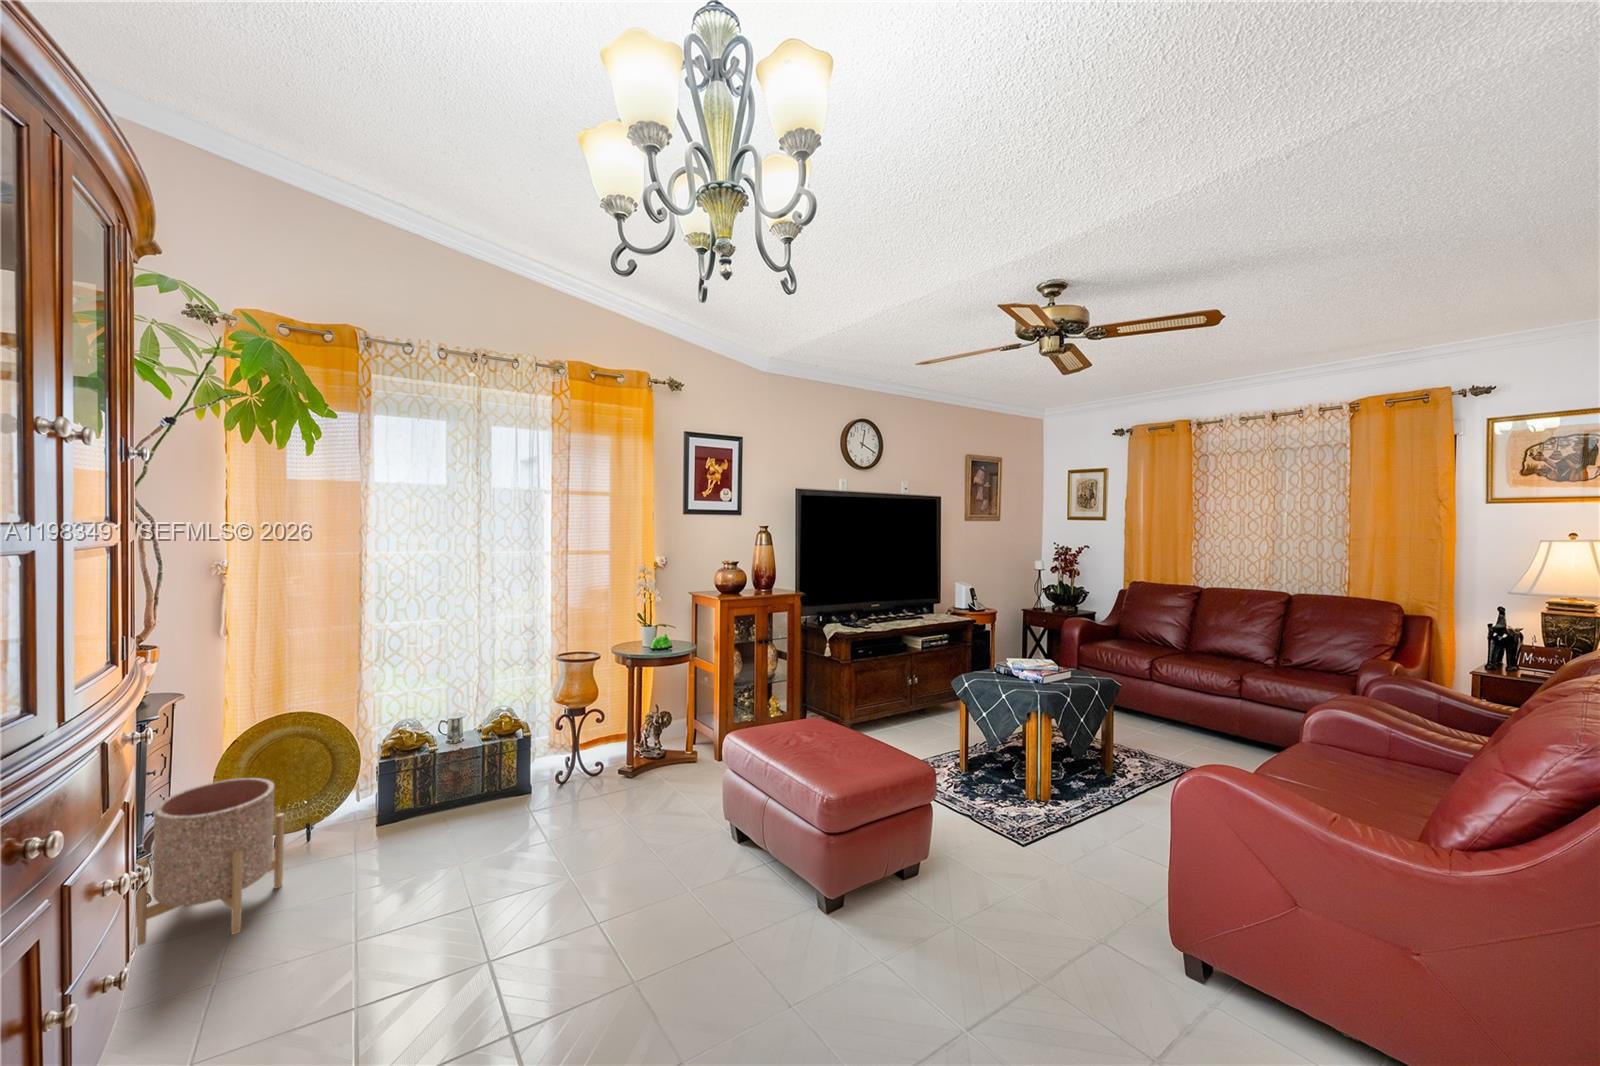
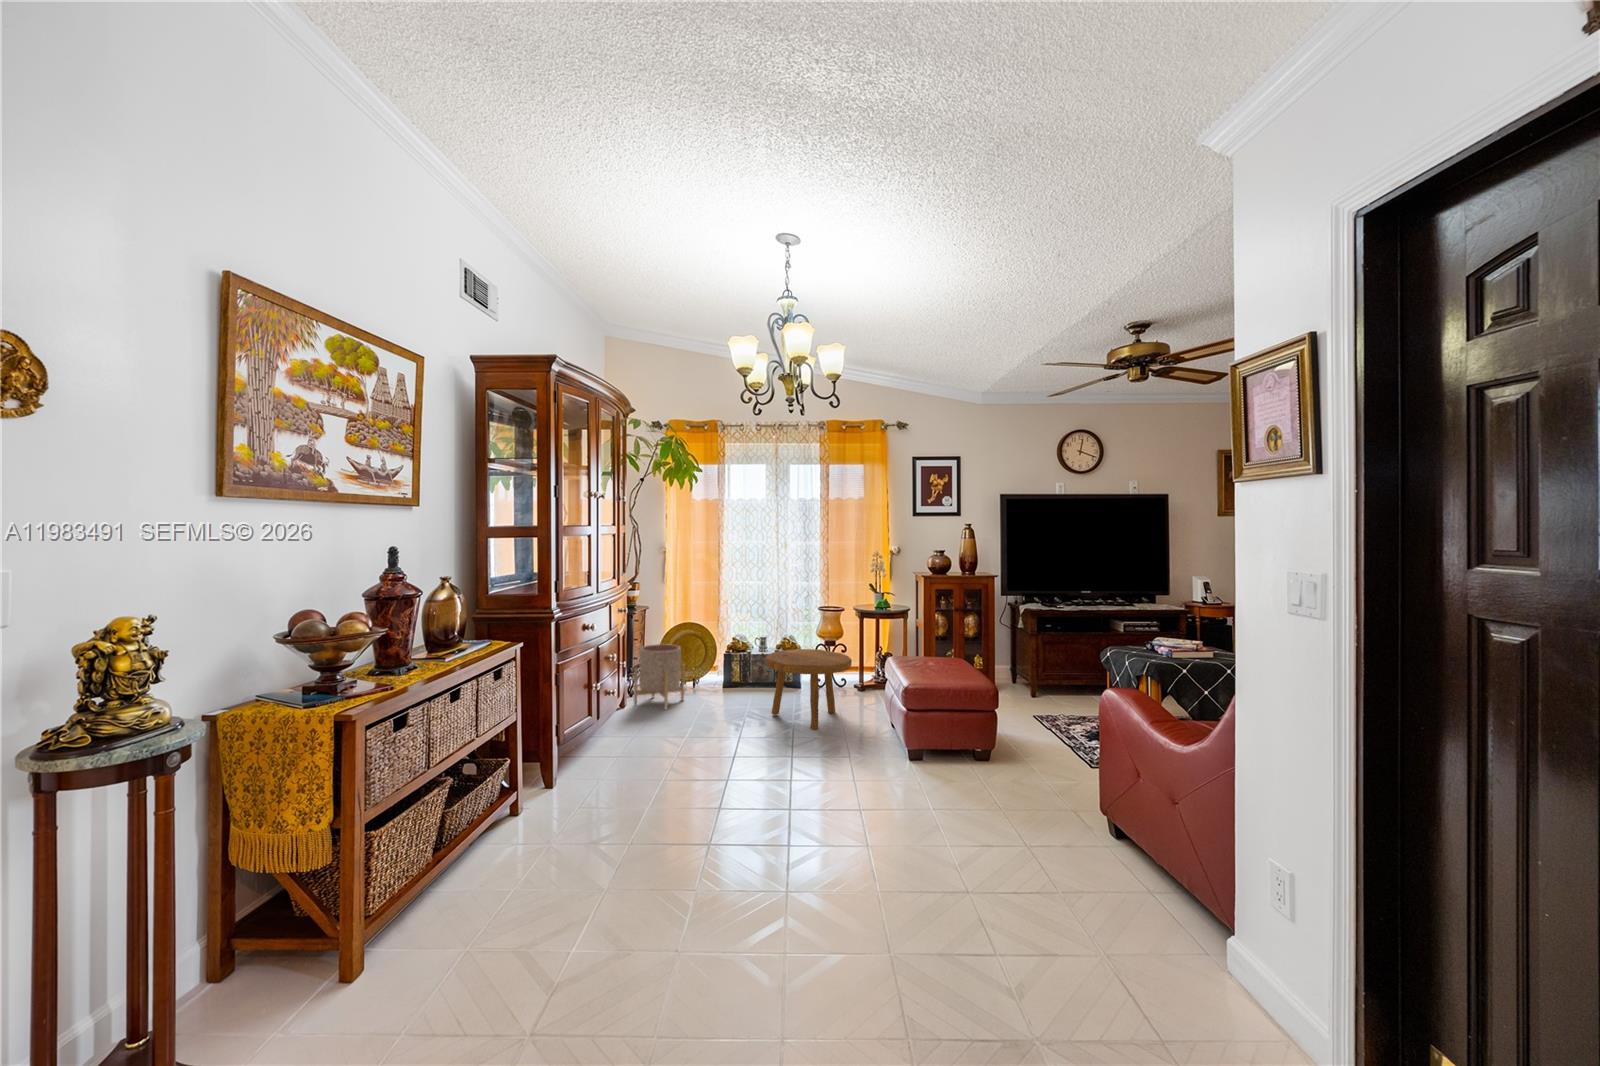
footstool: none [493,742,653,908] -> present [766,649,852,729]

